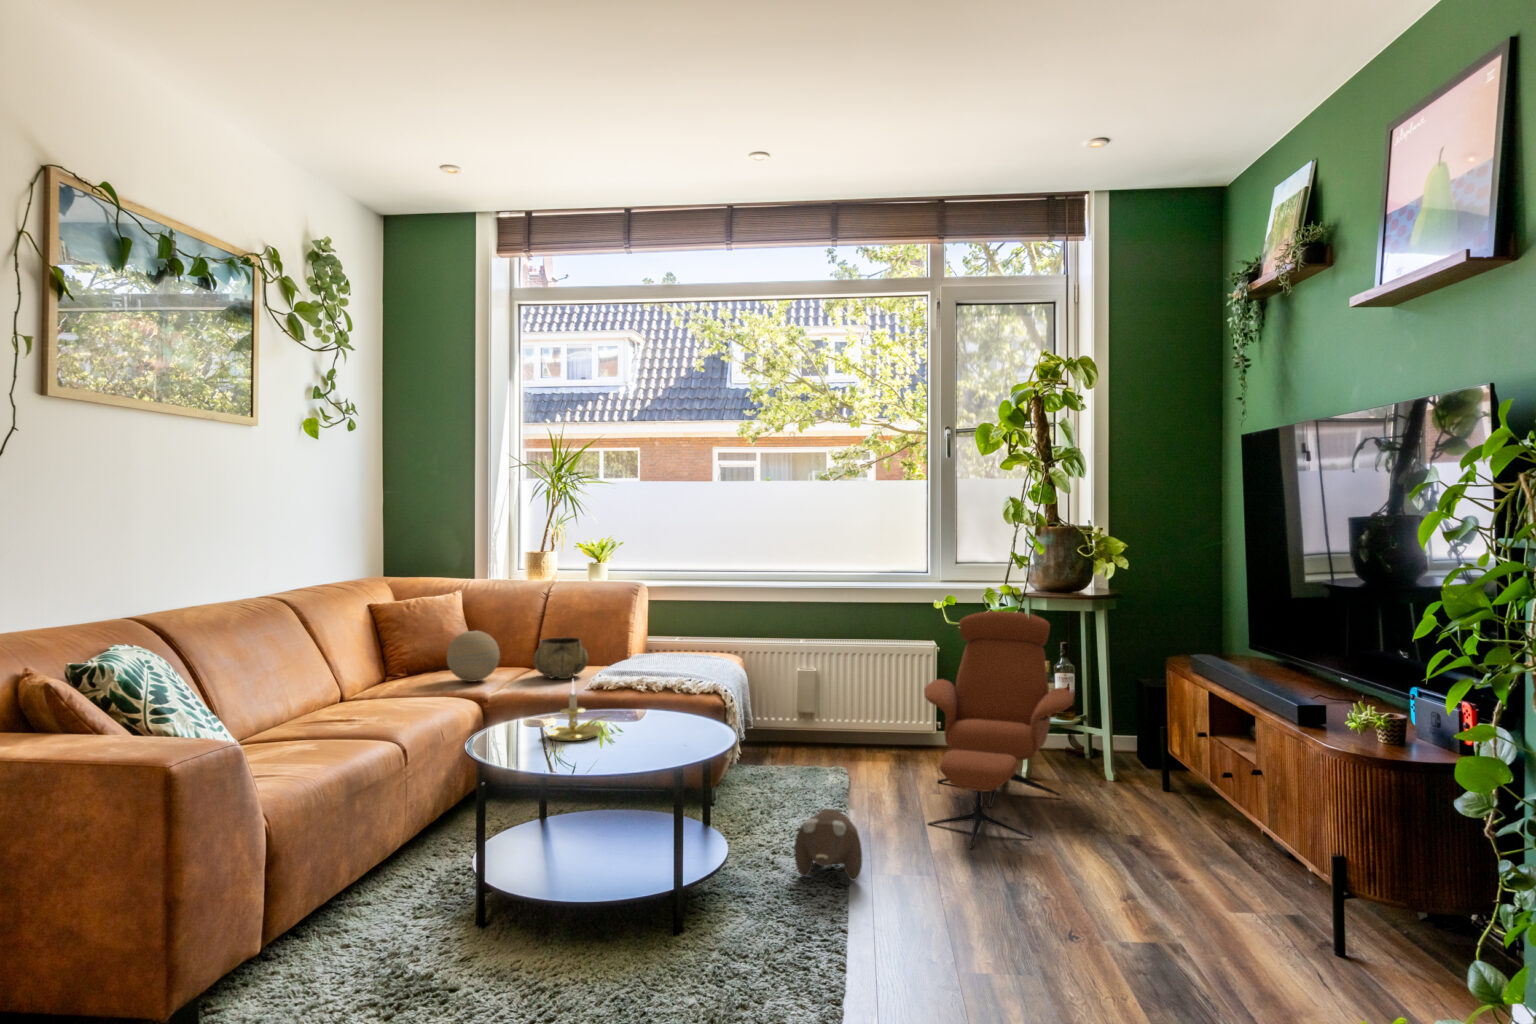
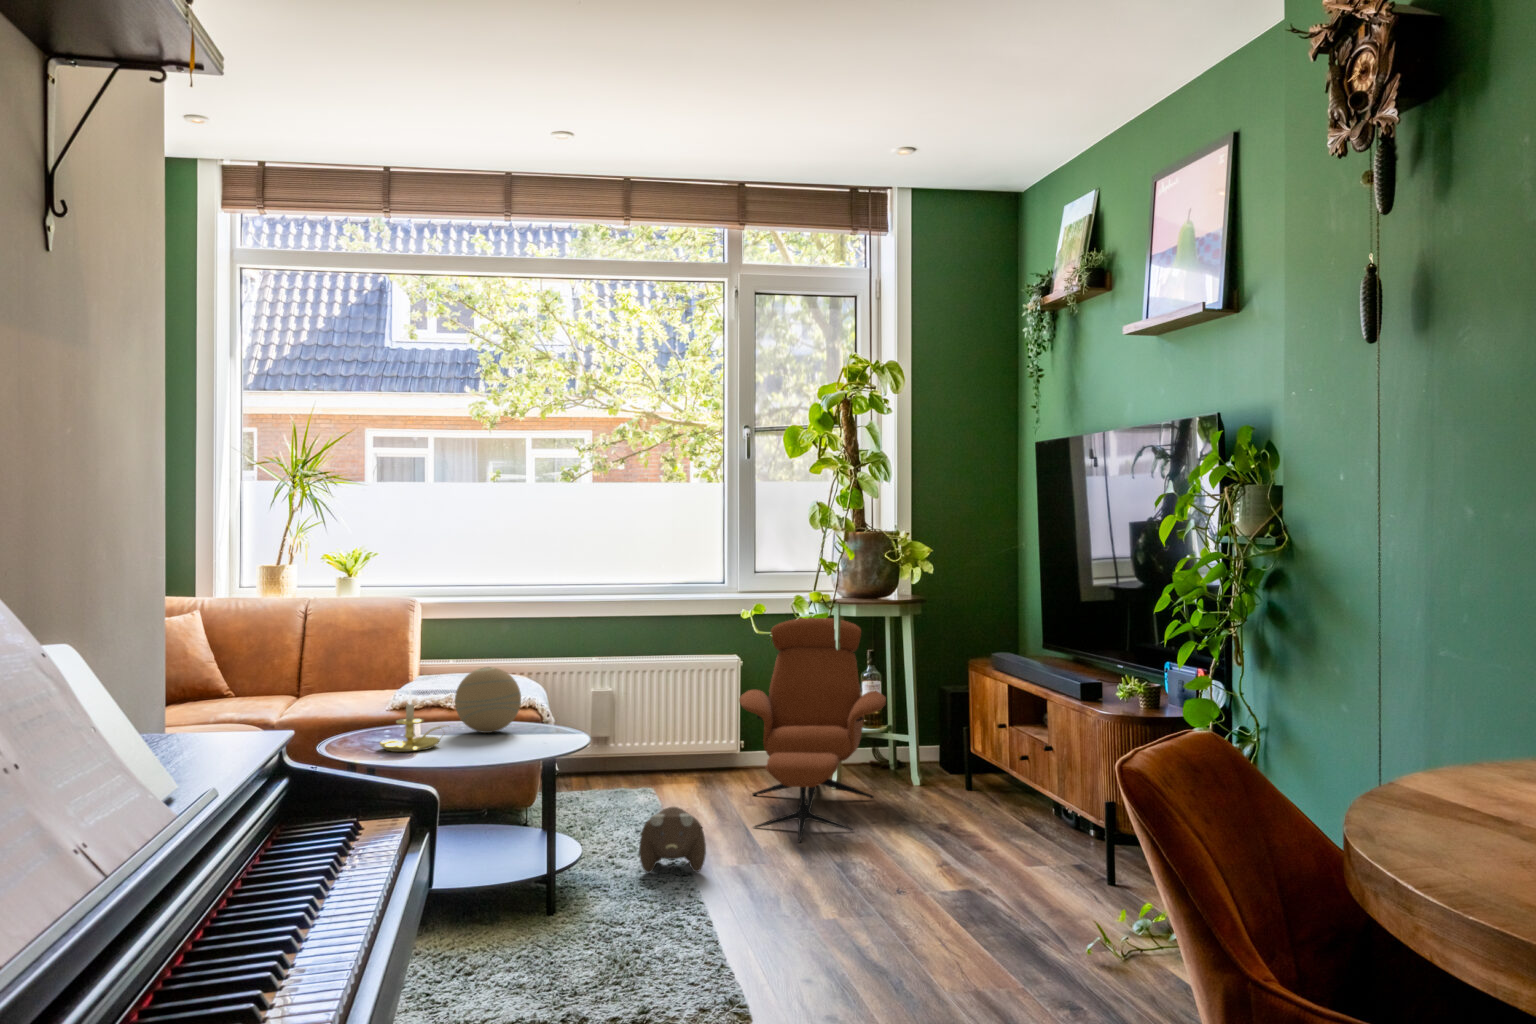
decorative orb: present [447,631,500,682] -> present [455,667,521,733]
decorative bowl: present [534,637,588,679] -> none [306,659,370,705]

